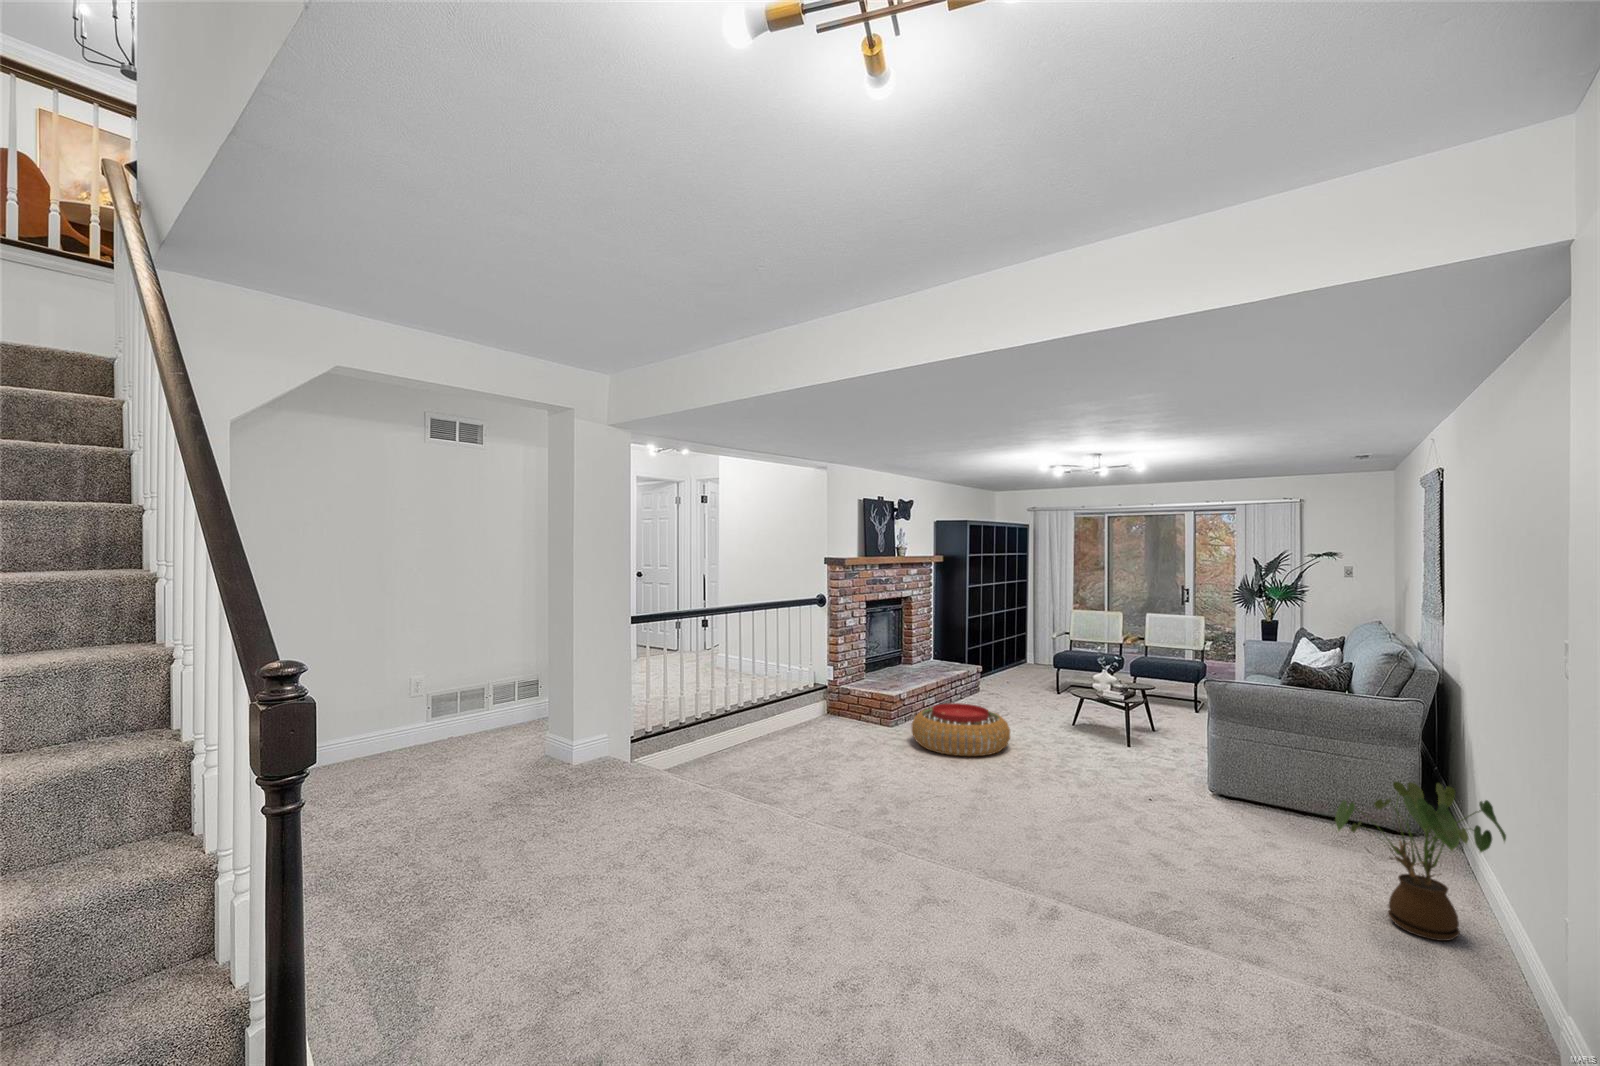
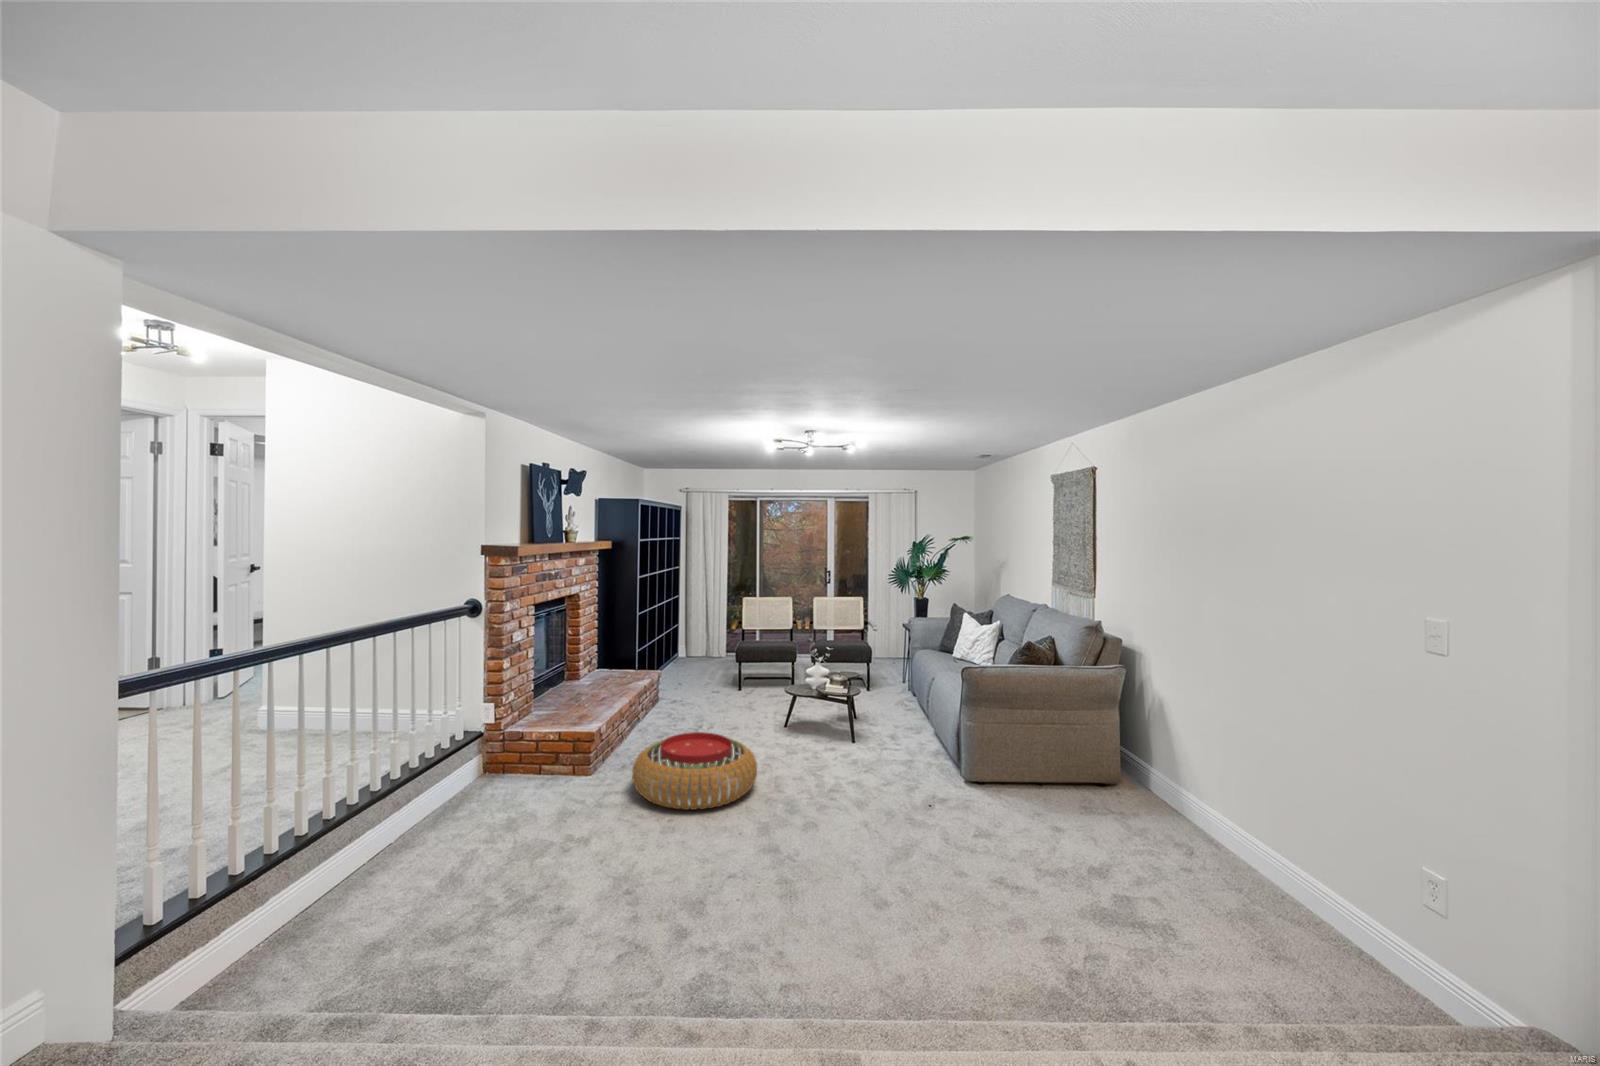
house plant: present [1335,782,1506,941] -> none [1212,786,1365,950]

